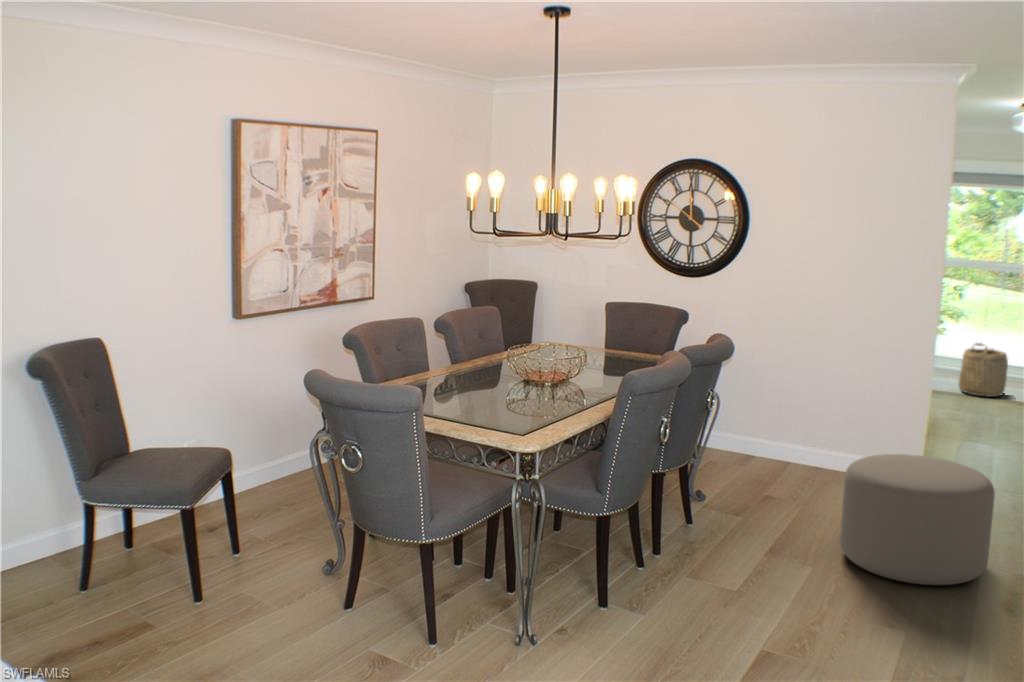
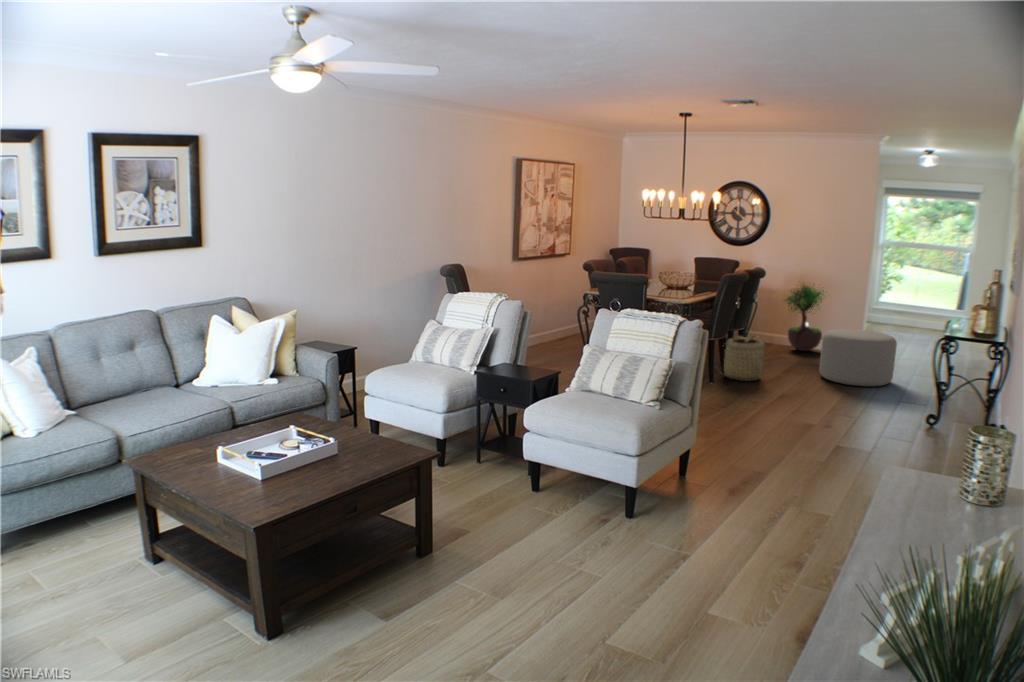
potted tree: none [770,339,857,476] -> present [784,284,824,351]
basket: present [959,343,1008,397] -> present [724,336,765,381]

